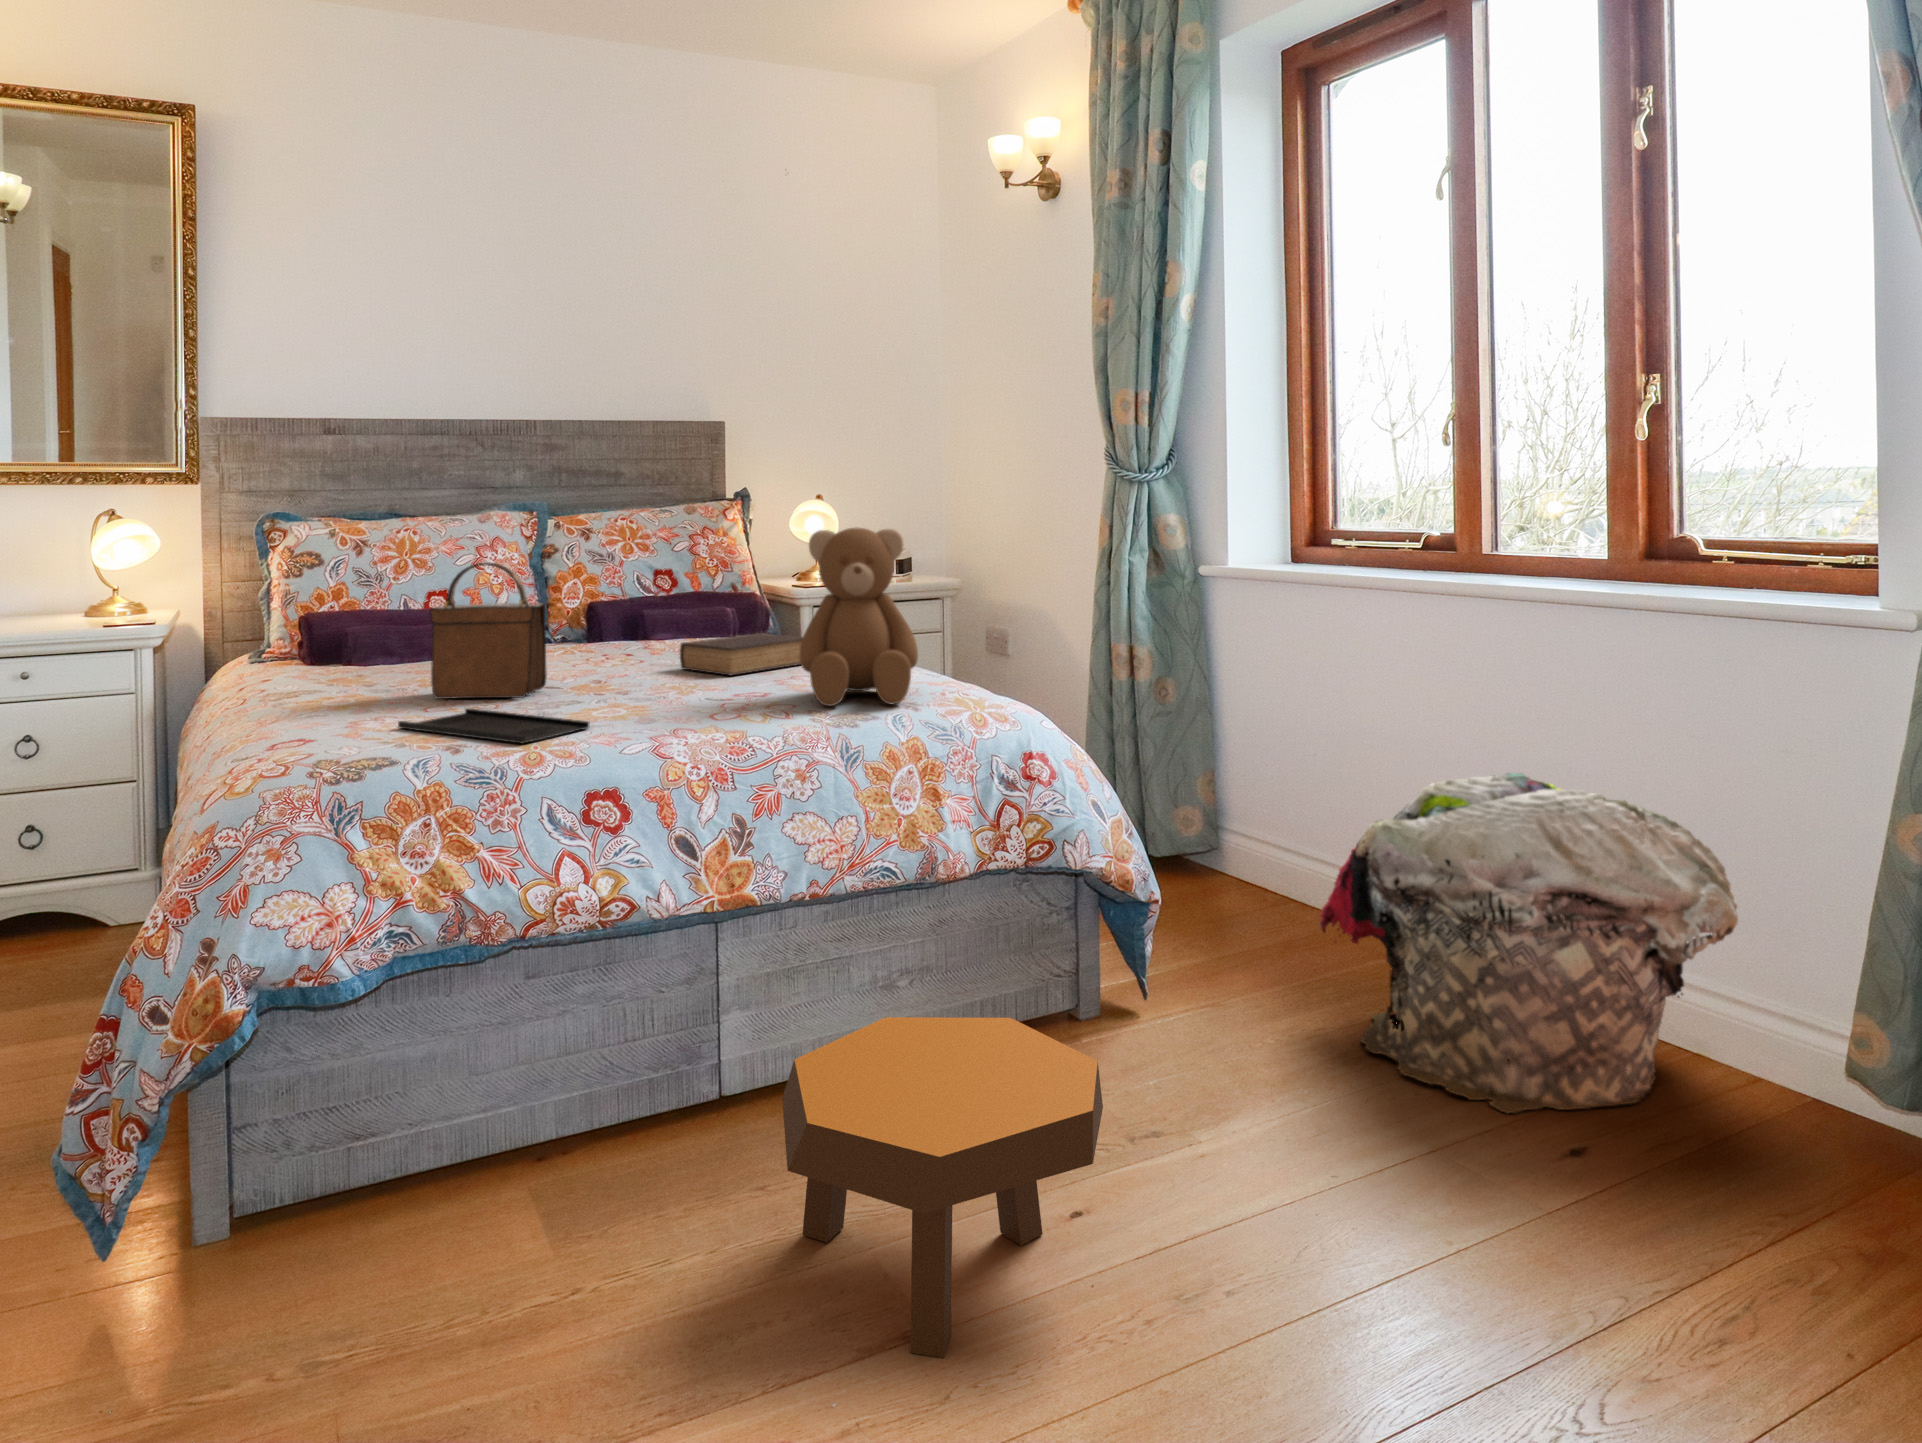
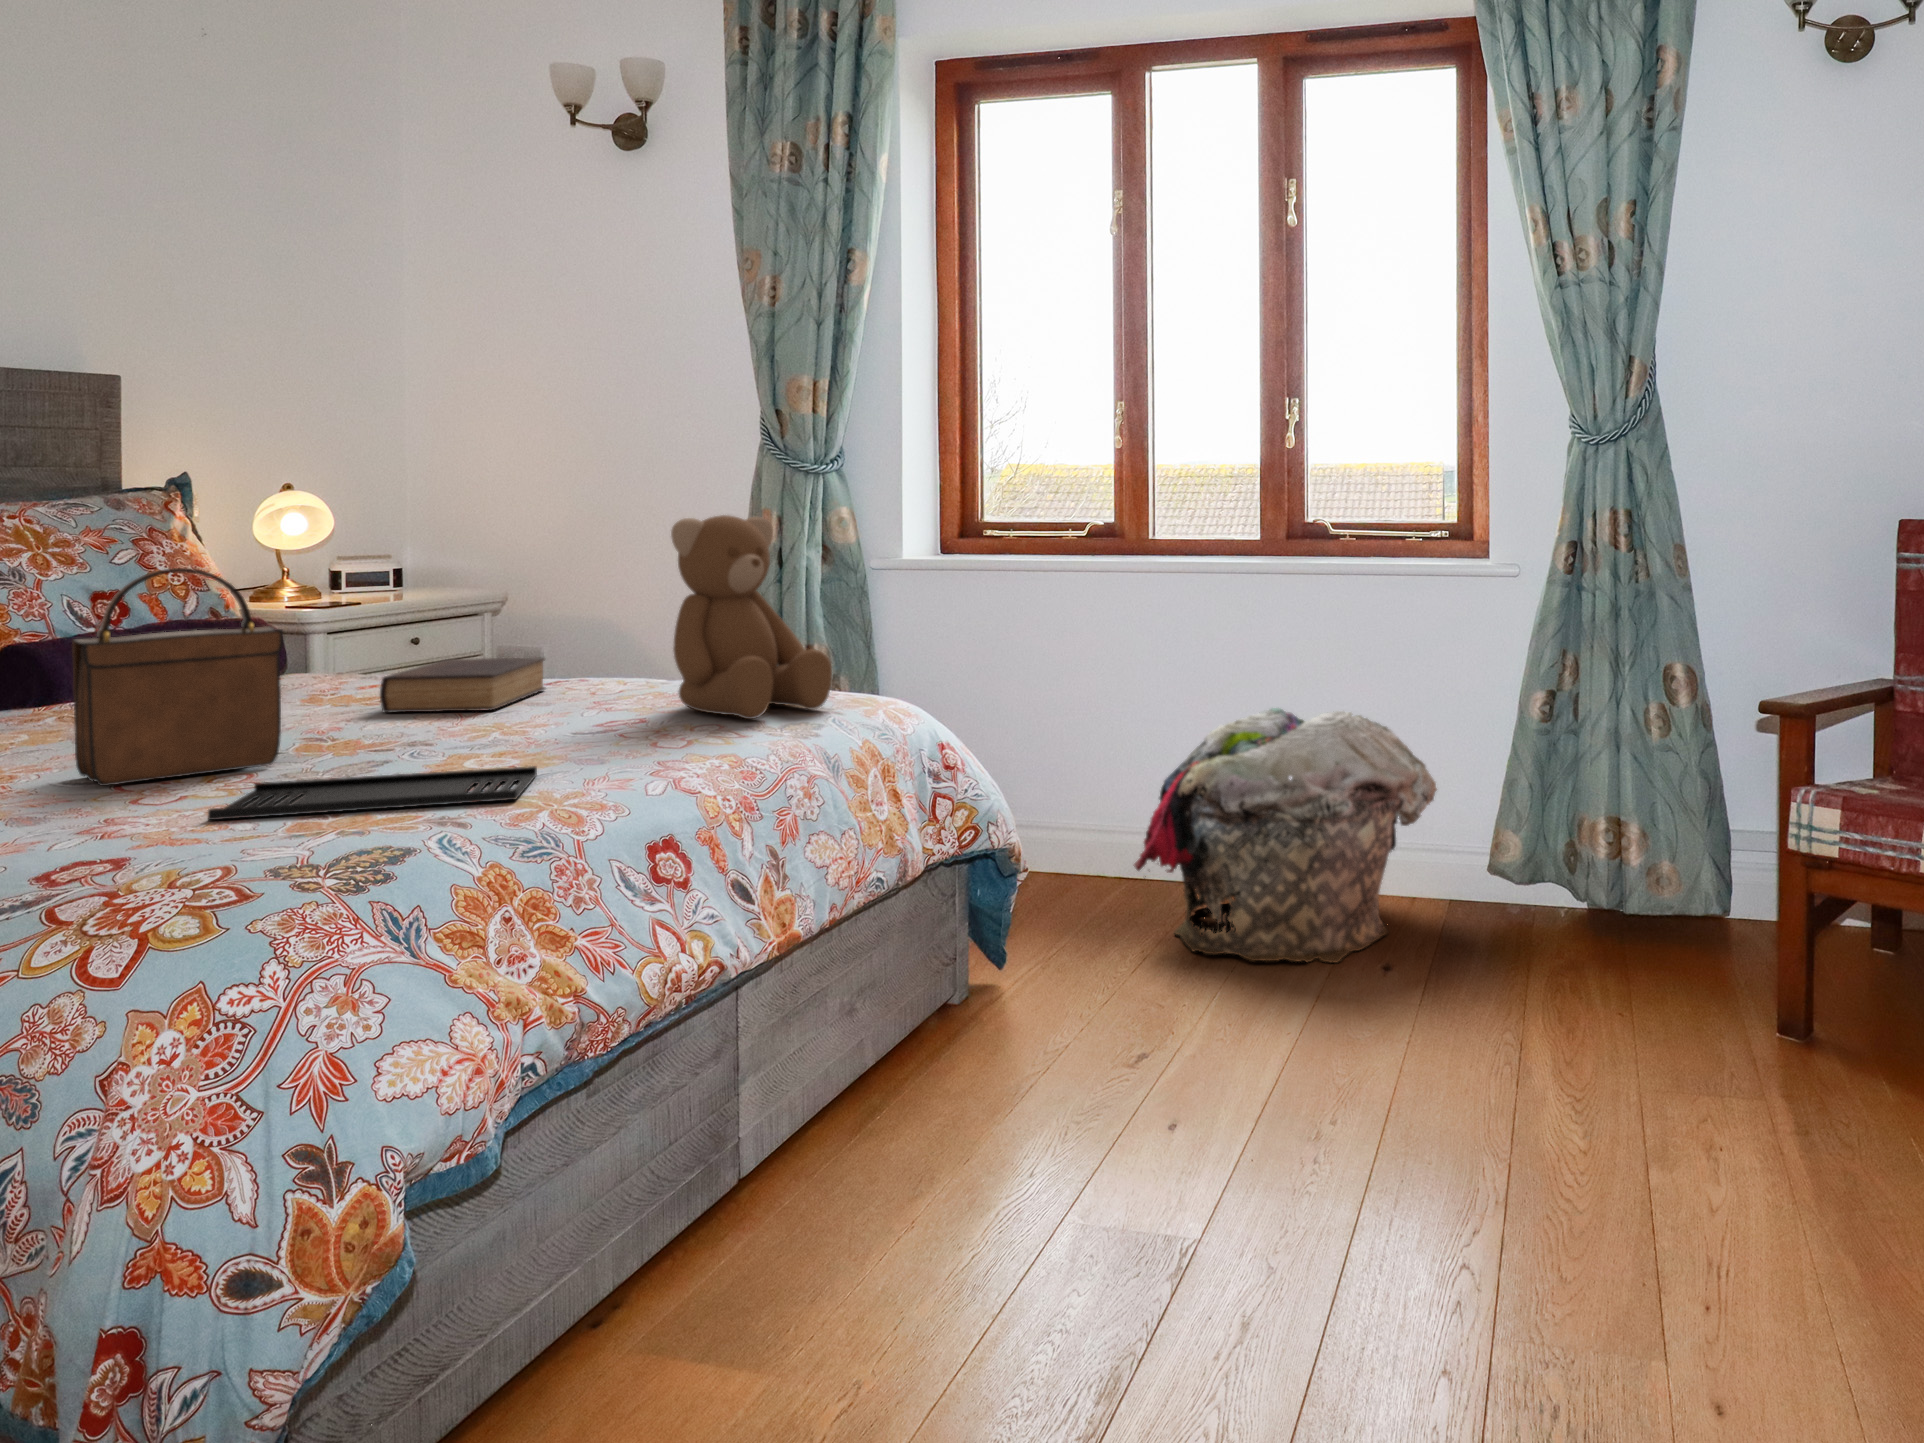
footstool: present [782,1017,1103,1357] -> none [1023,970,1323,1260]

